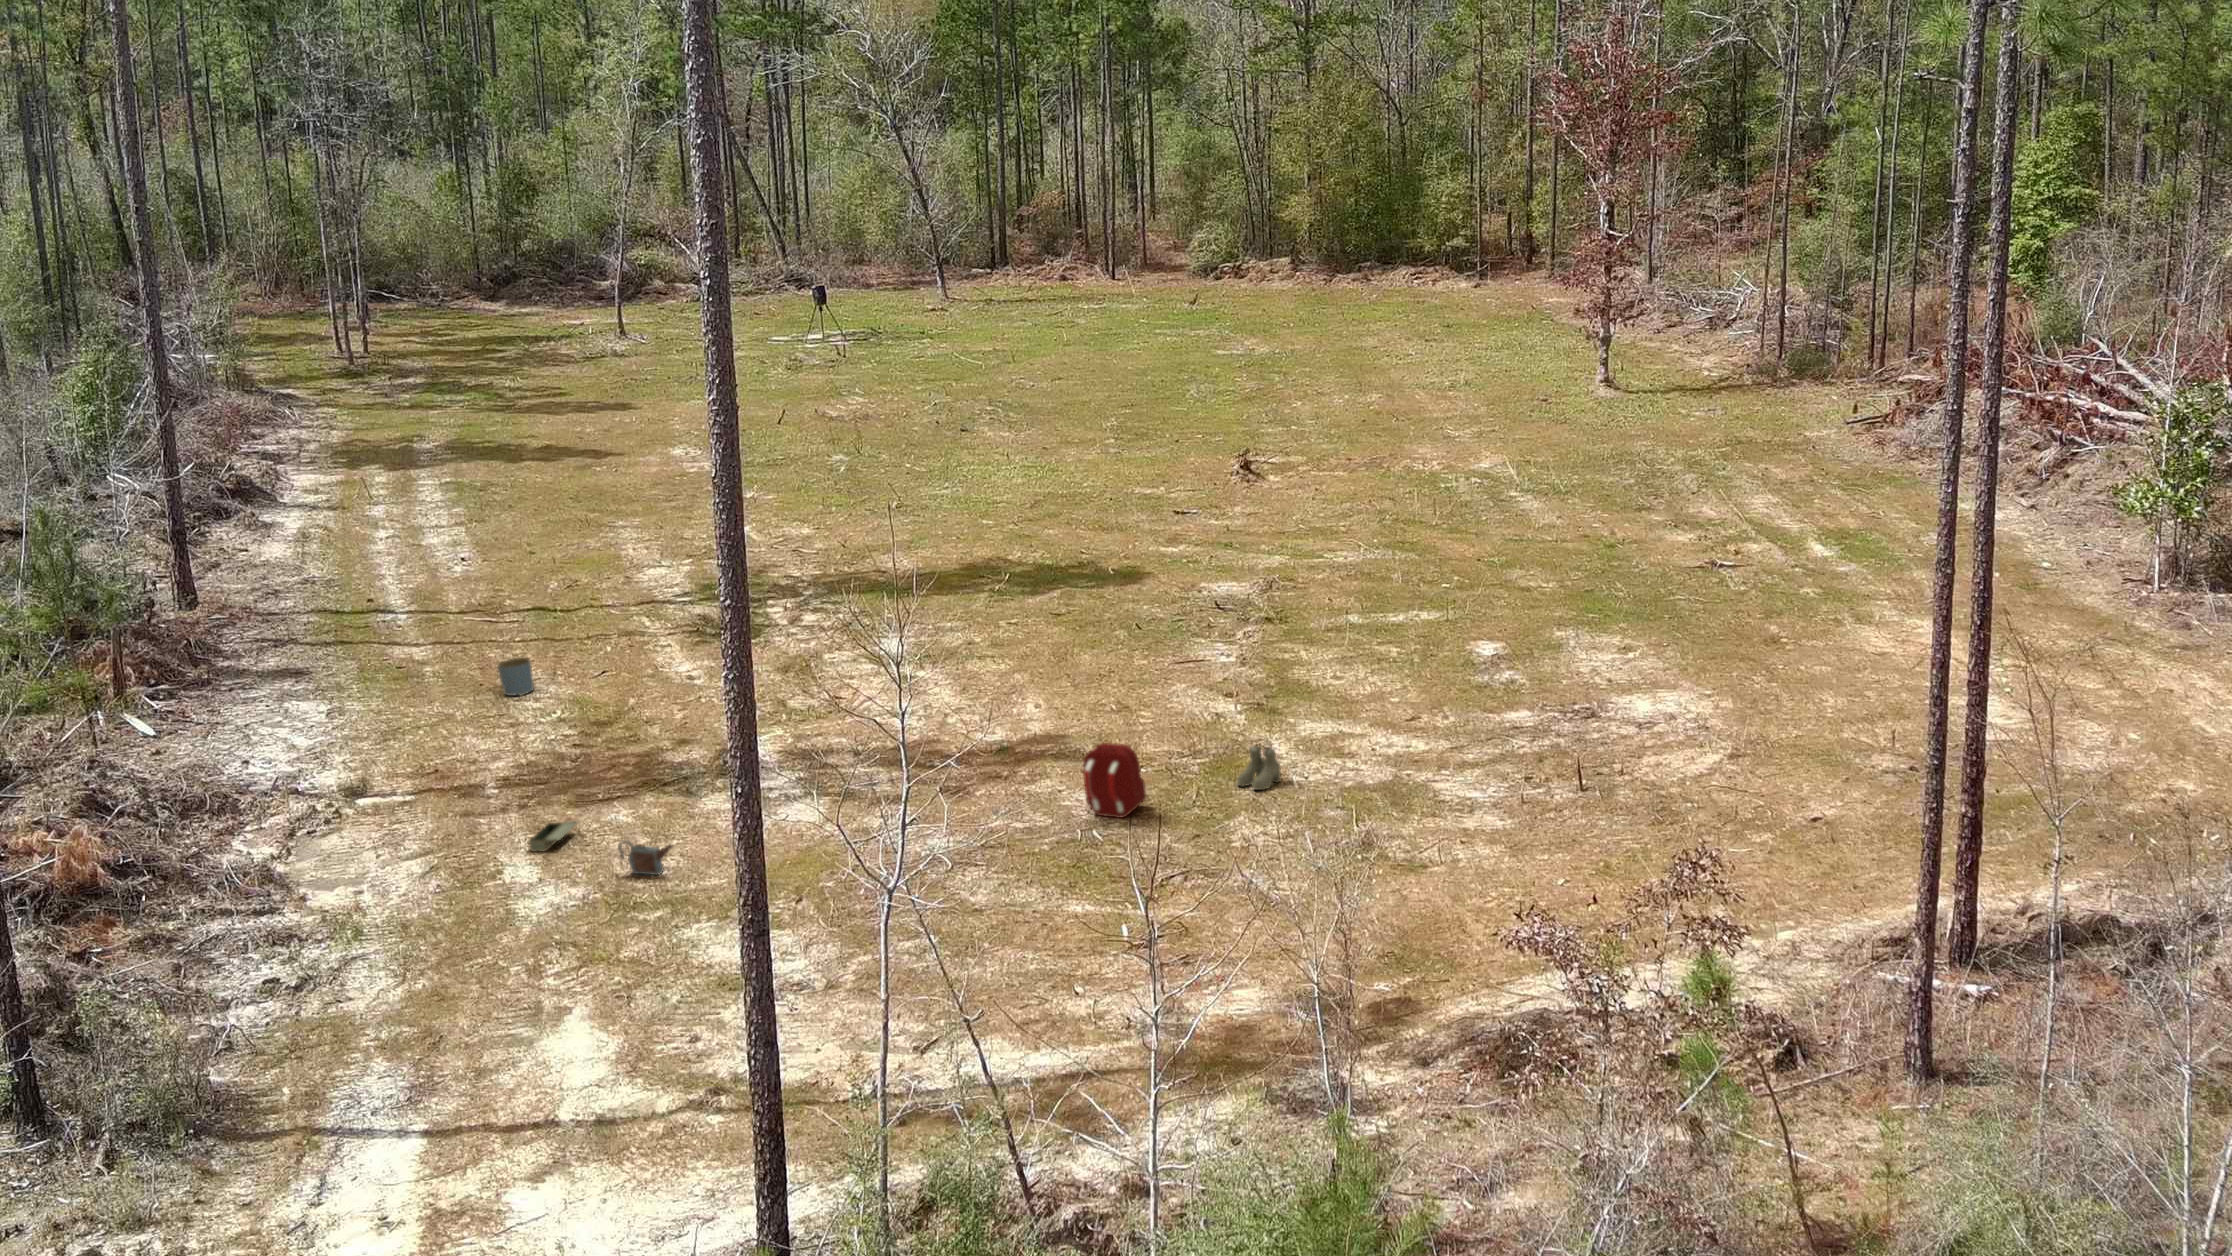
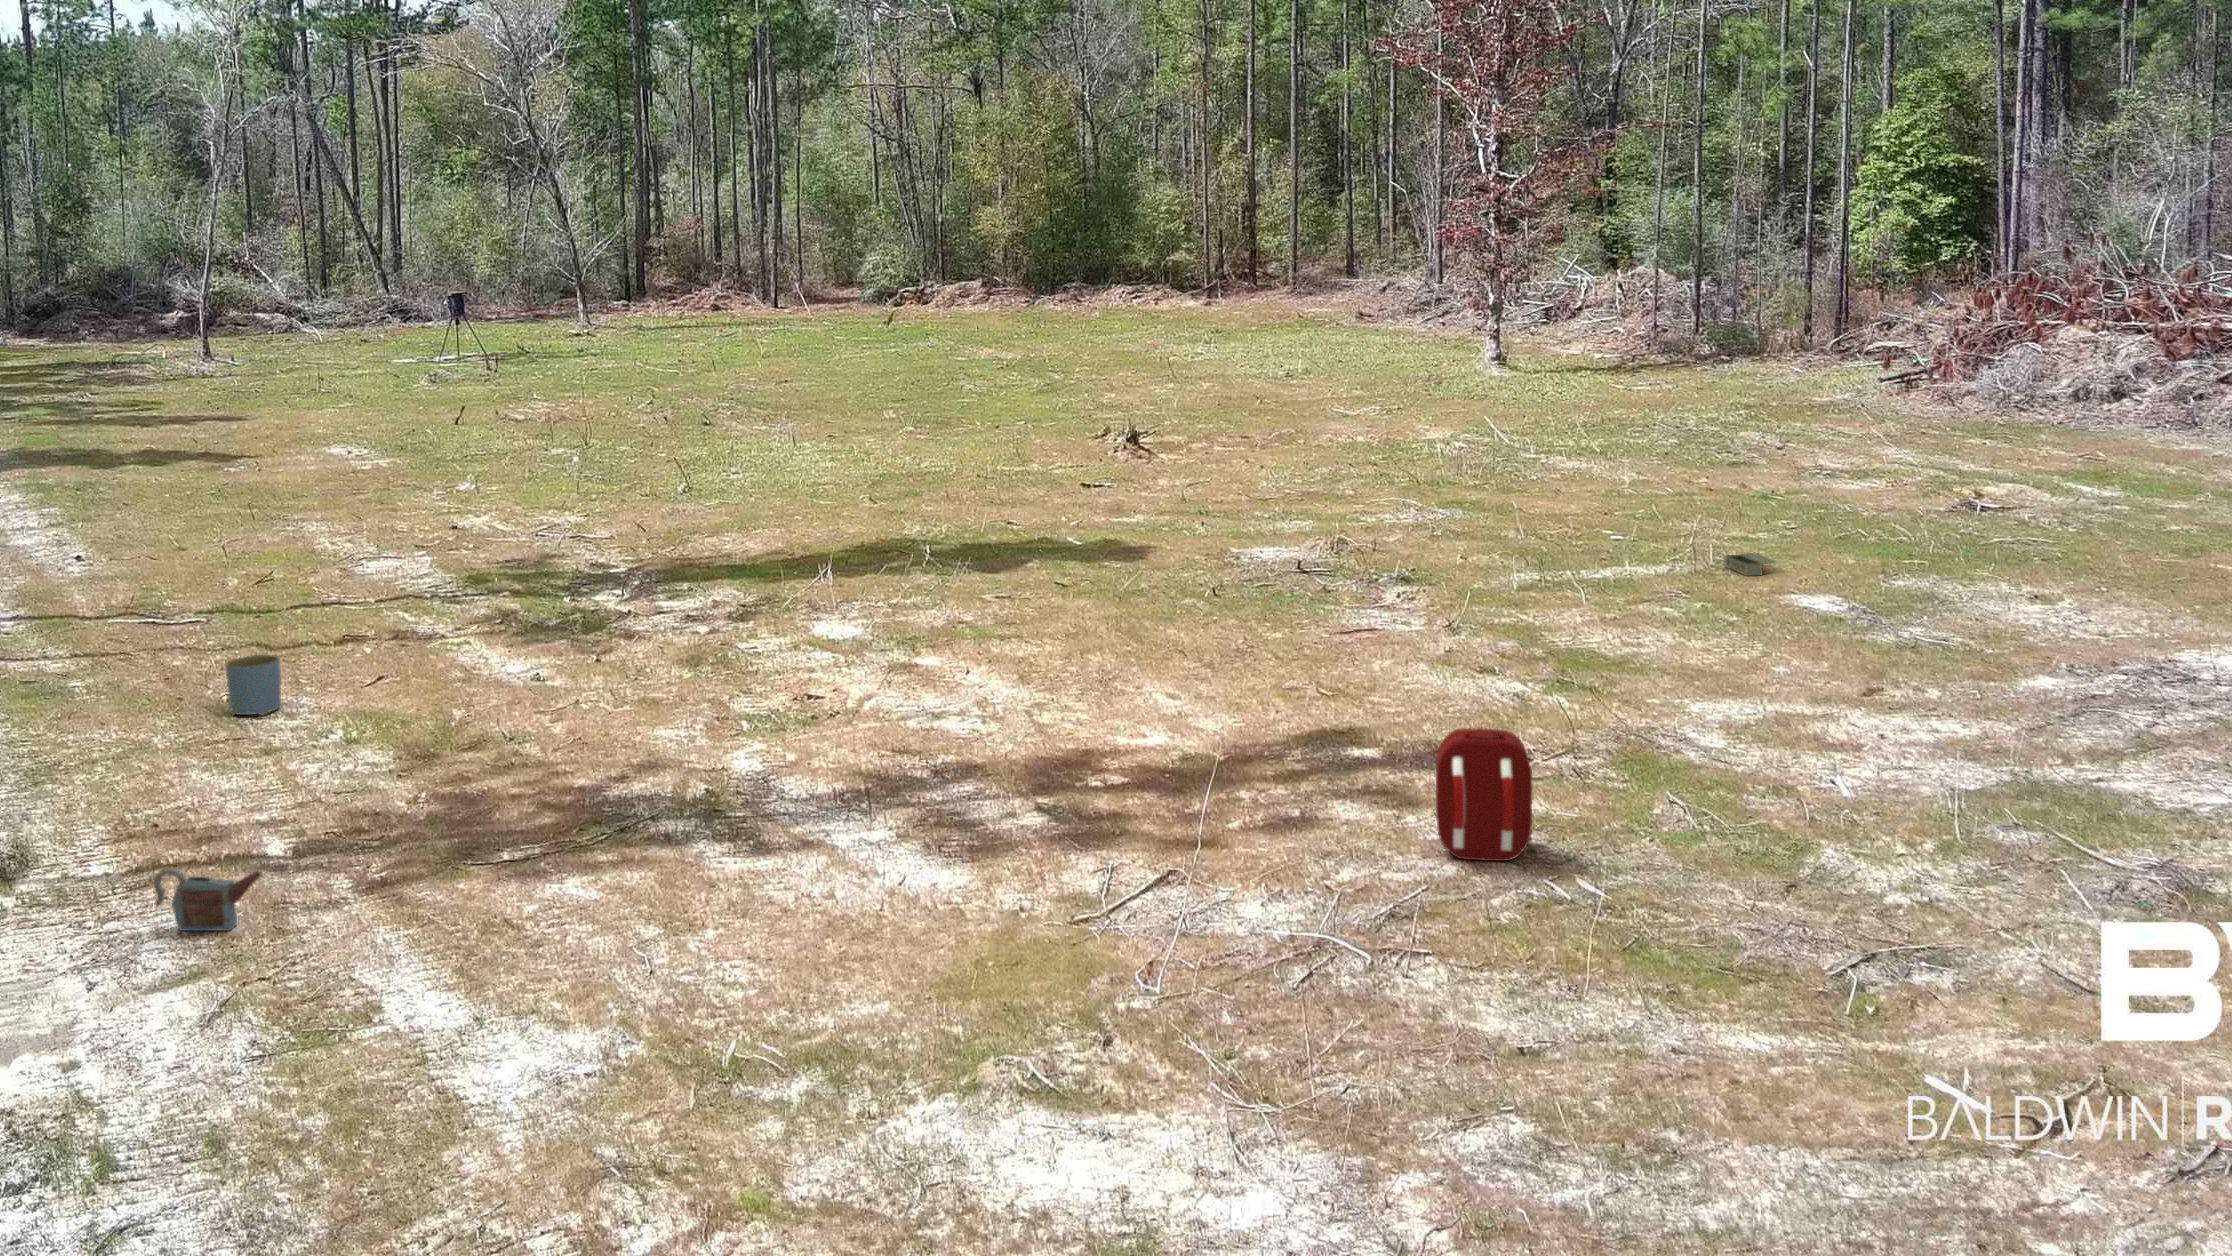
boots: present [1237,746,1281,790] -> none [1631,738,1696,811]
toolbox: present [529,821,577,852] -> present [1724,553,1776,576]
watering can: present [618,841,673,875] -> present [154,869,262,931]

